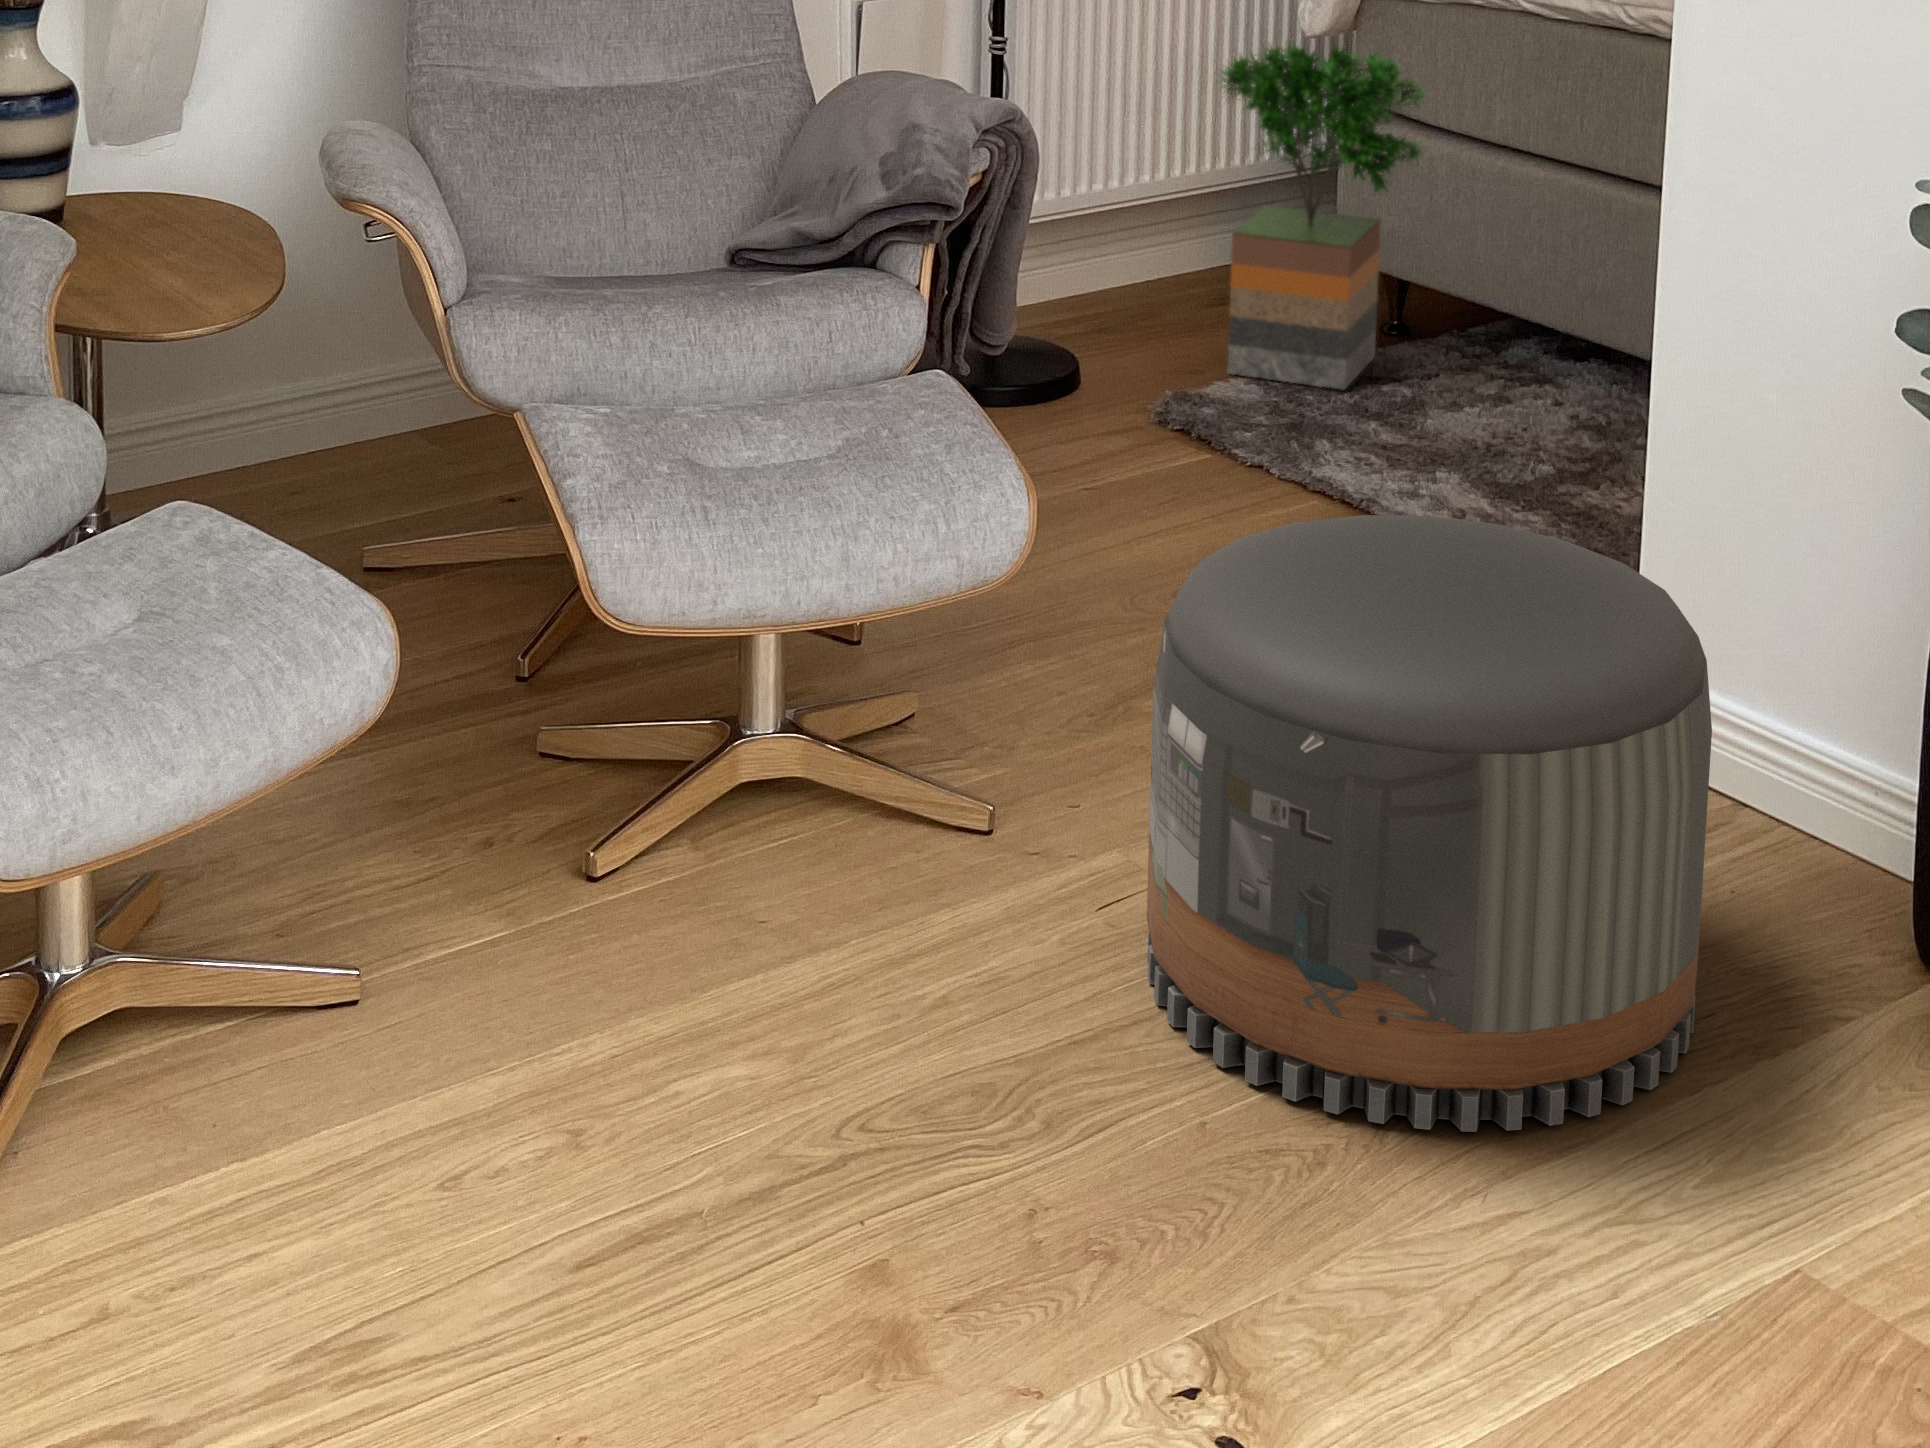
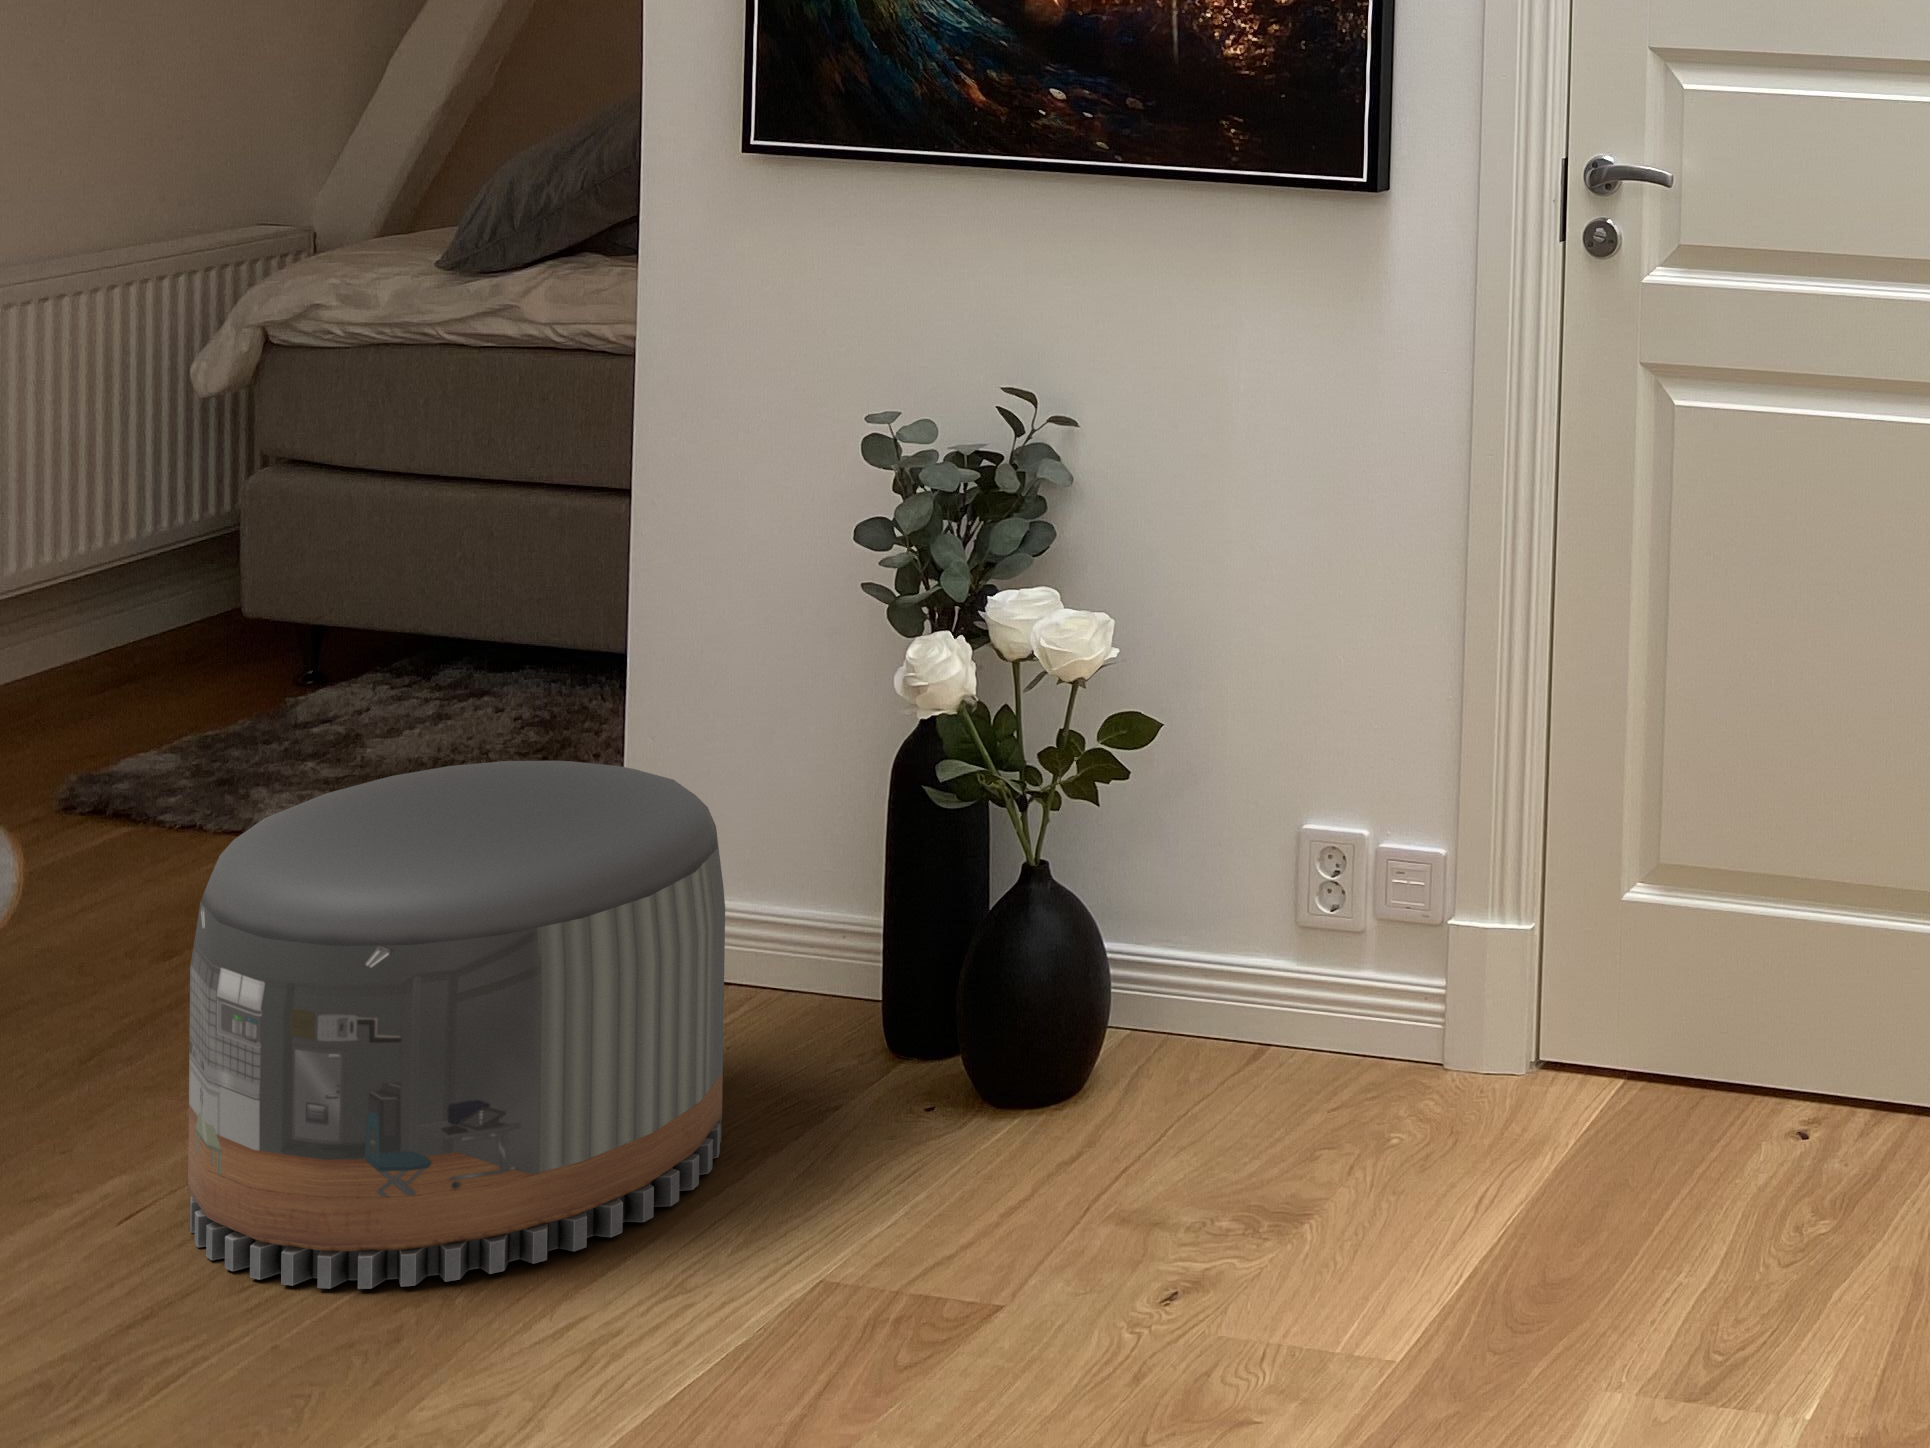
potted tree: present [1217,43,1426,389] -> none [102,399,352,745]

